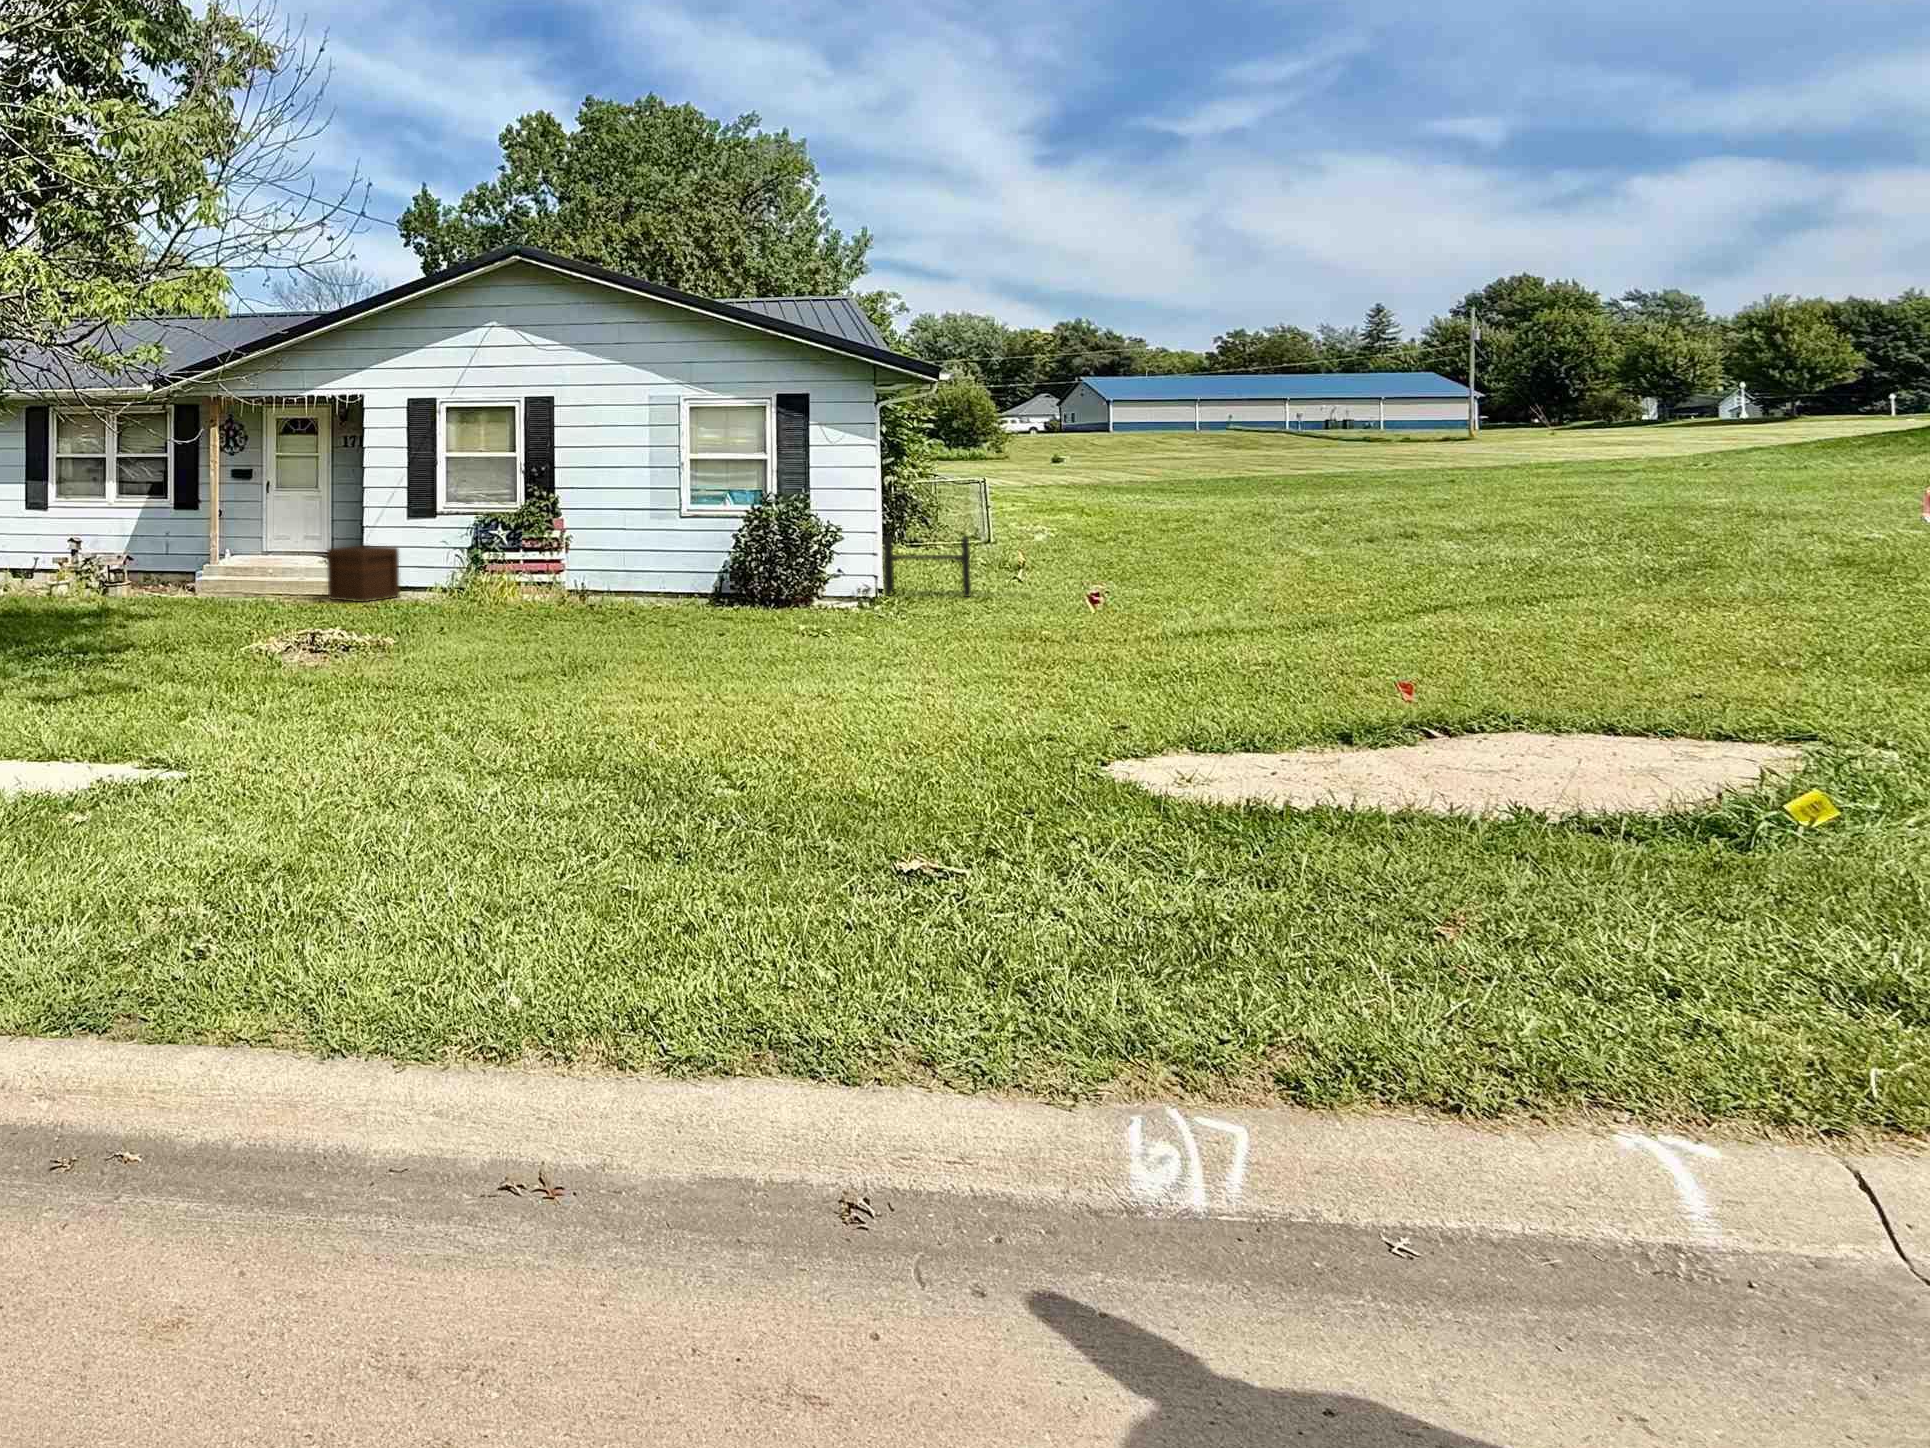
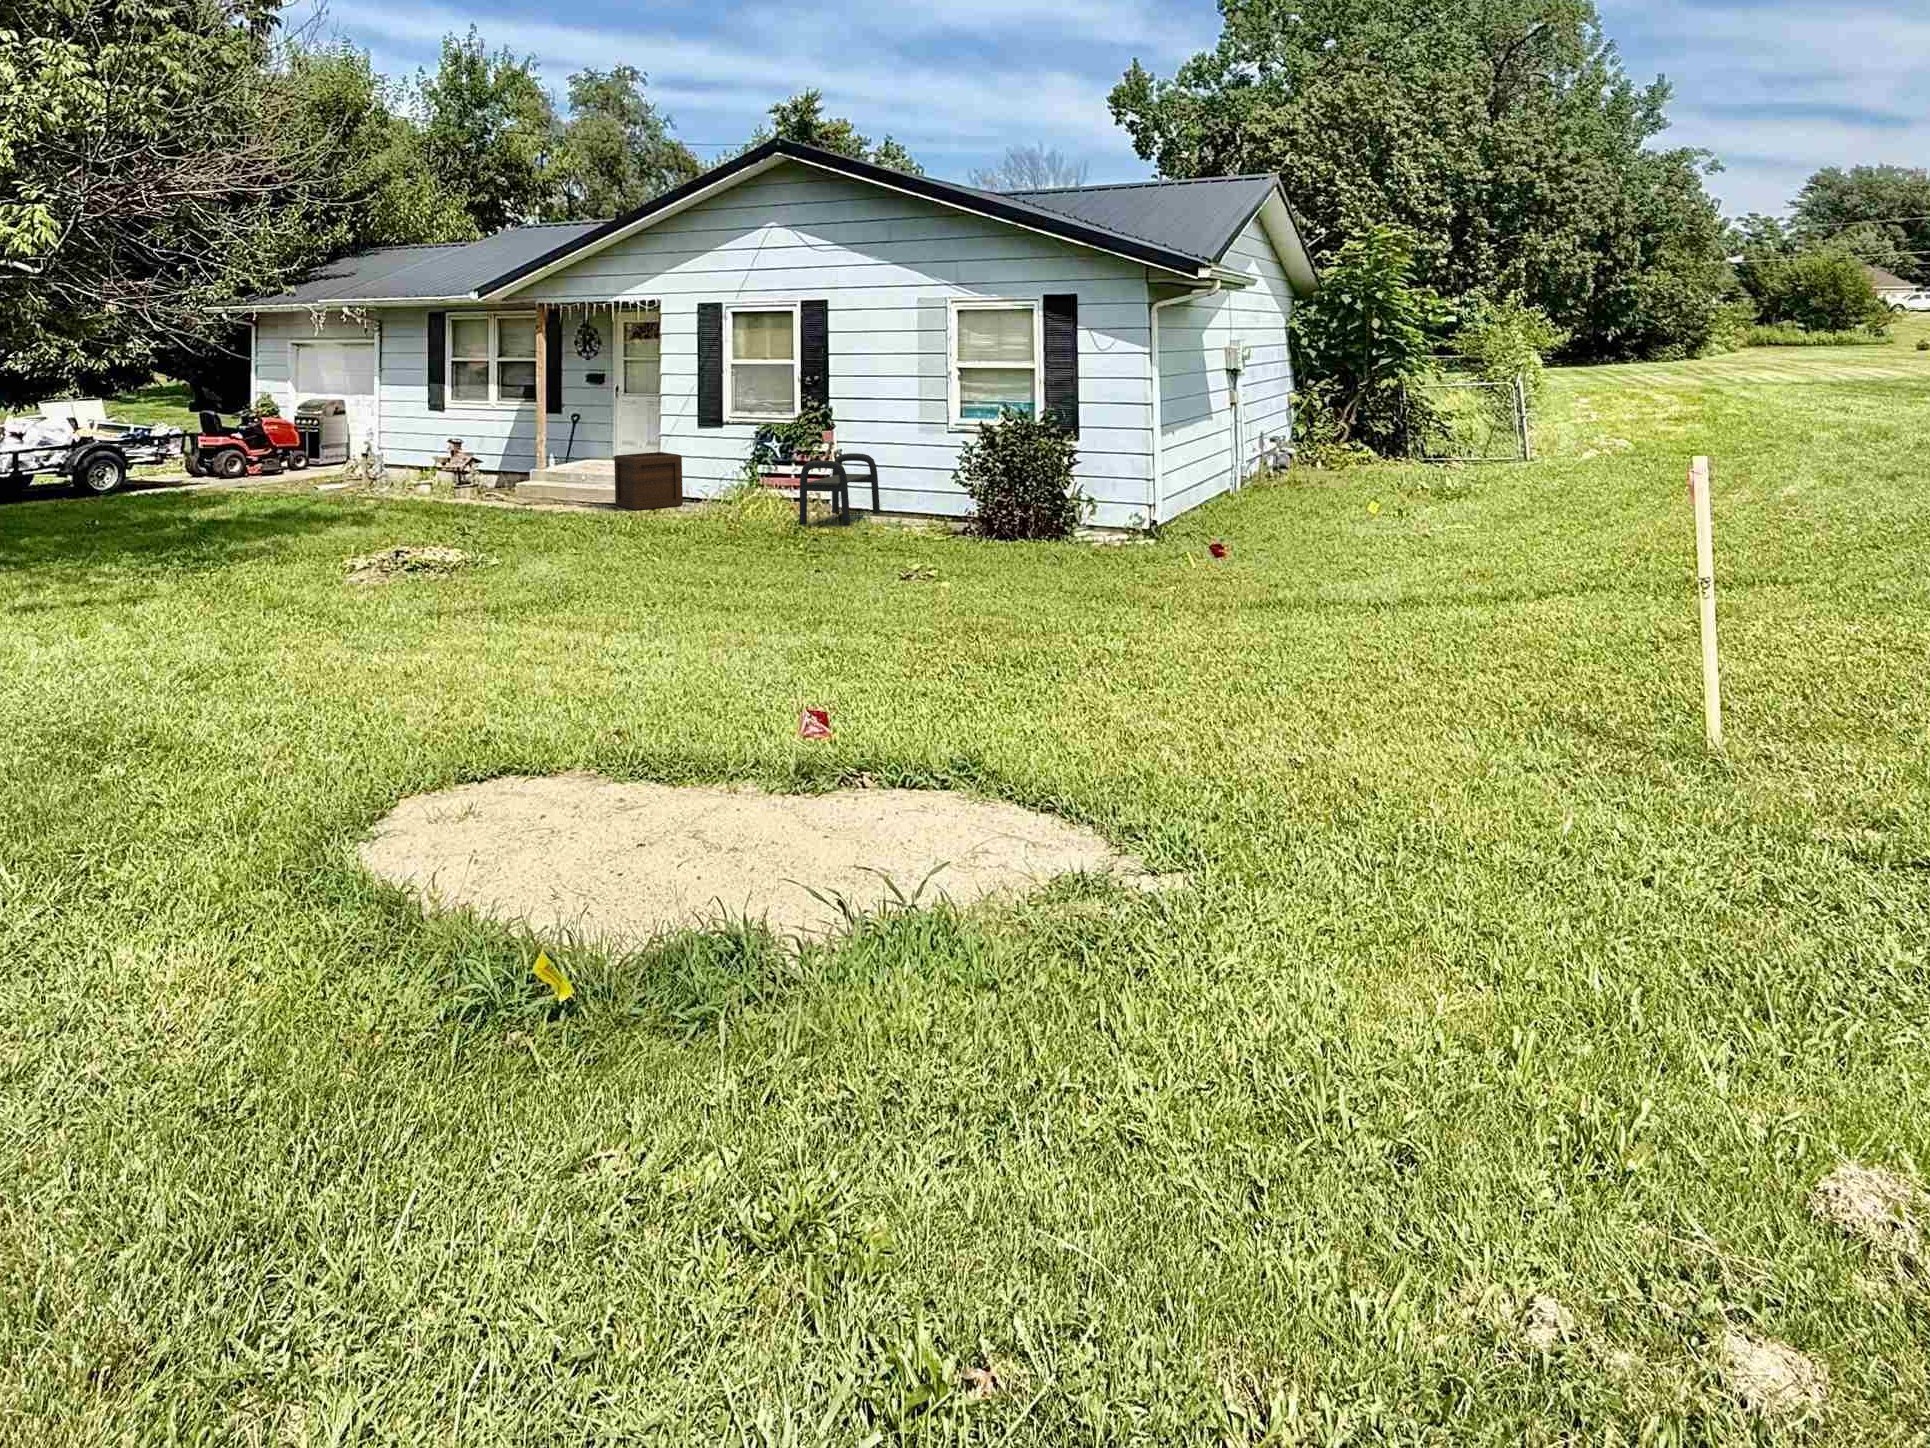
bench: present [883,536,971,597] -> present [800,453,880,525]

